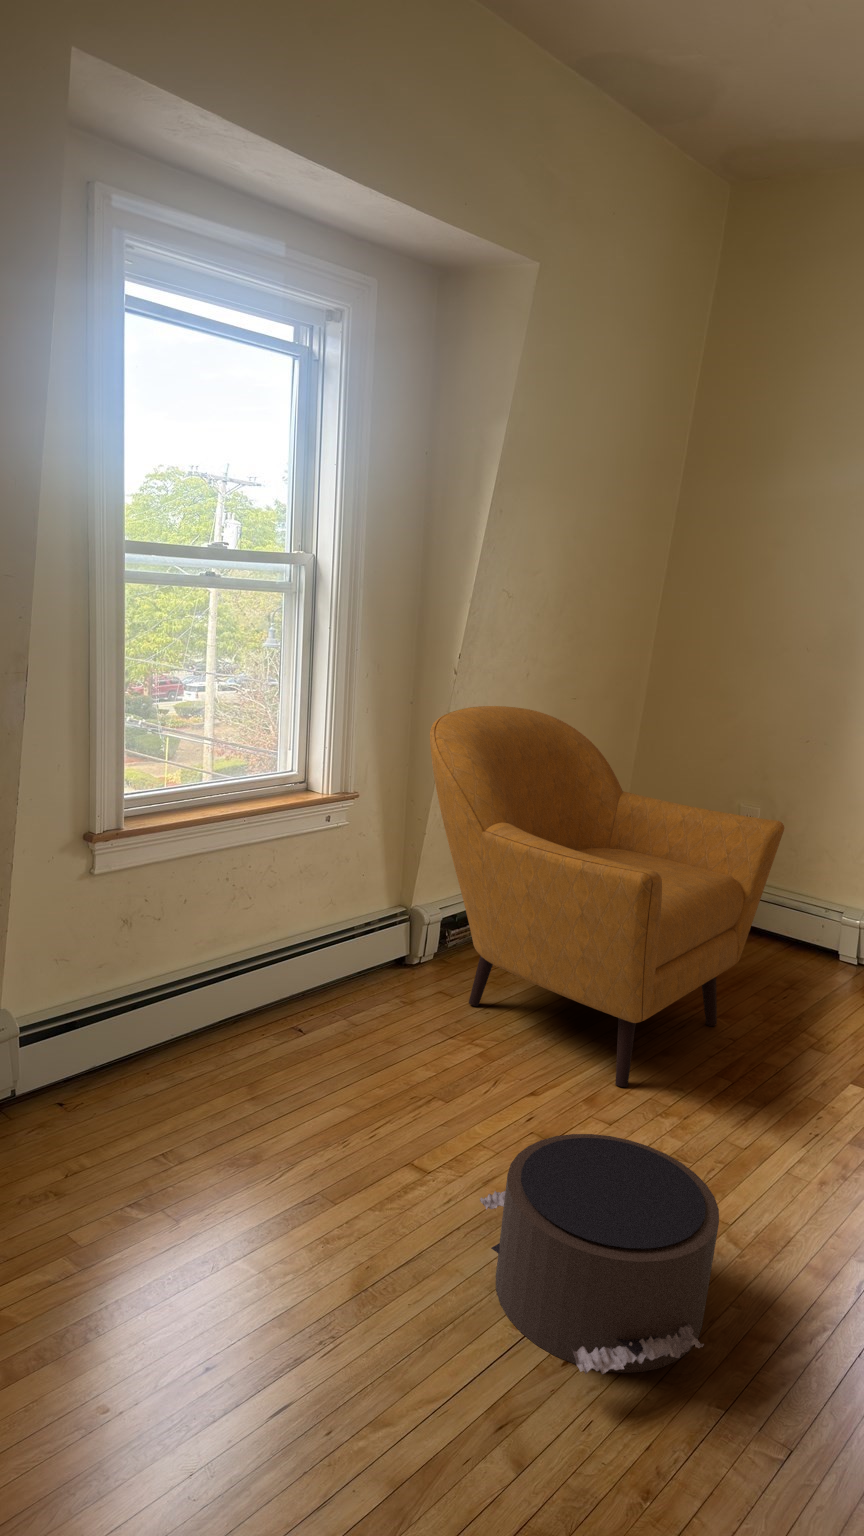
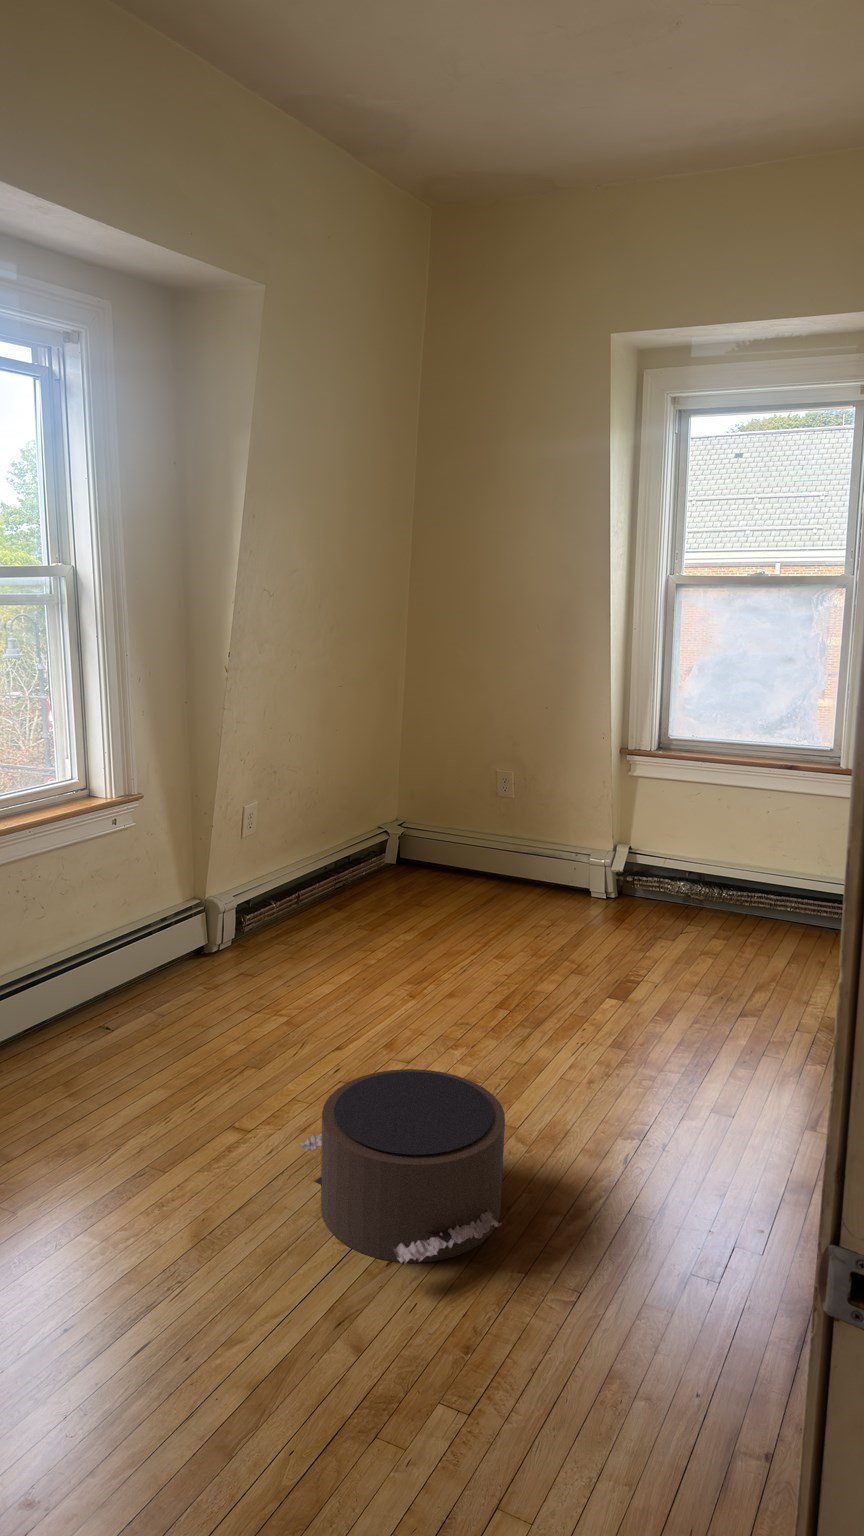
armchair: present [430,706,784,1087] -> none [207,698,538,1033]

